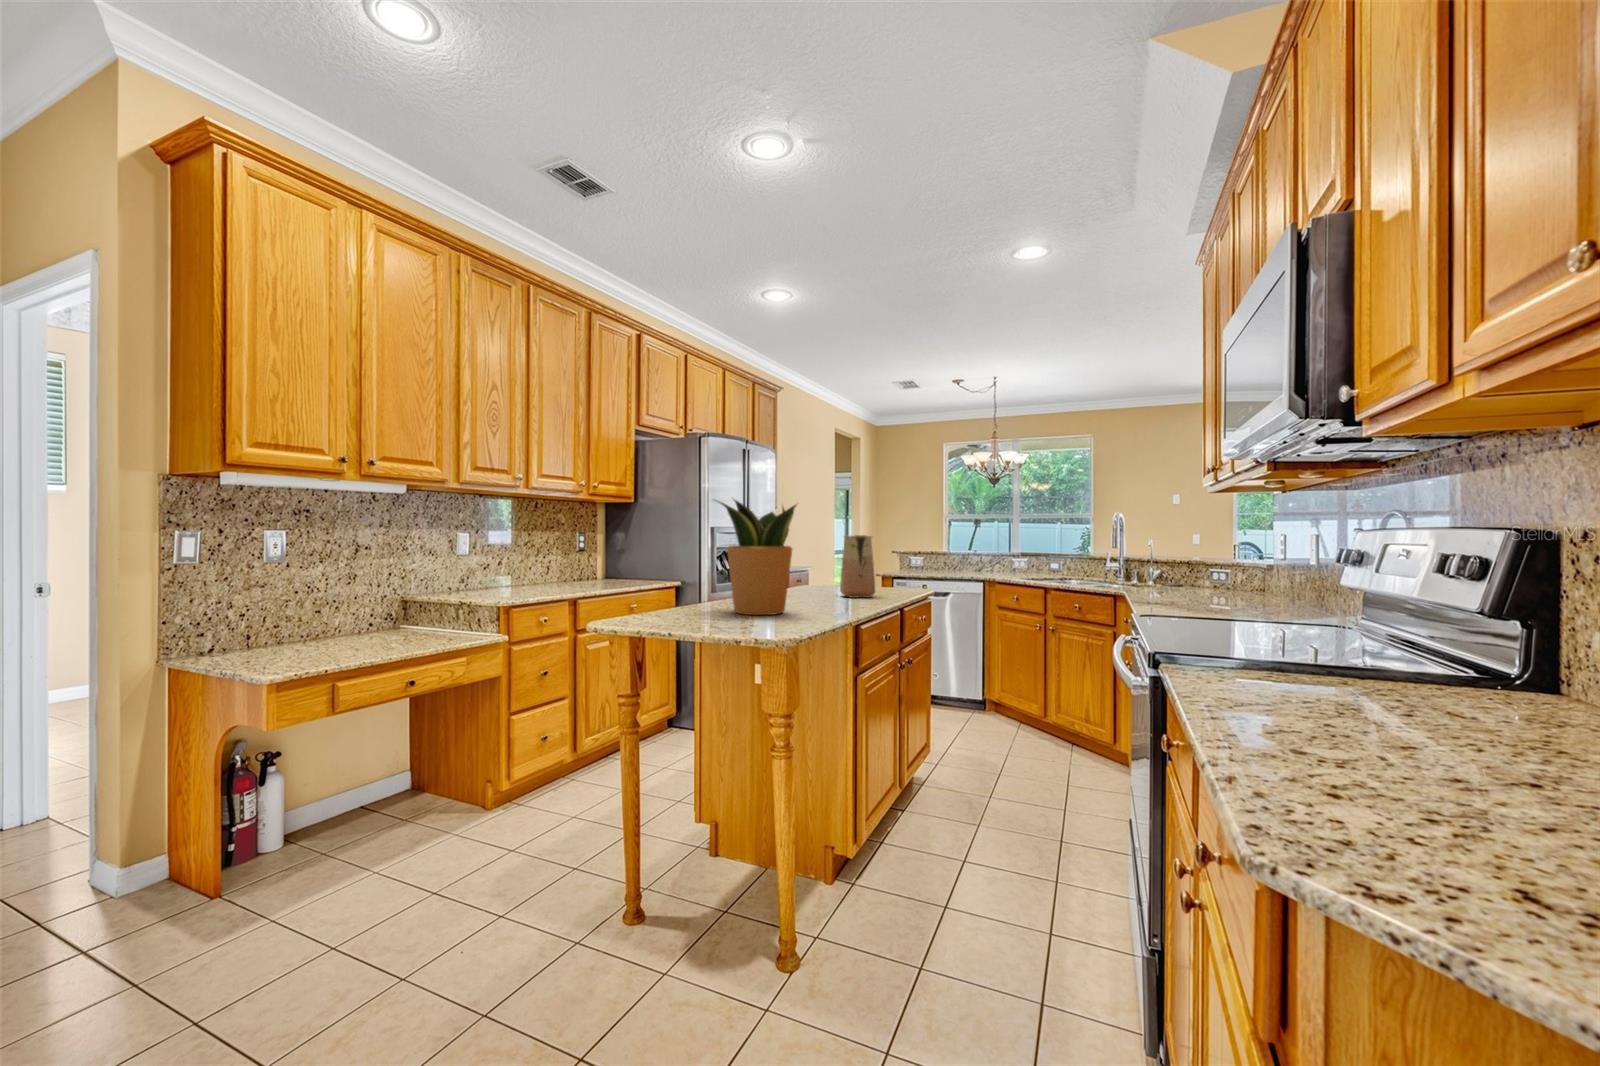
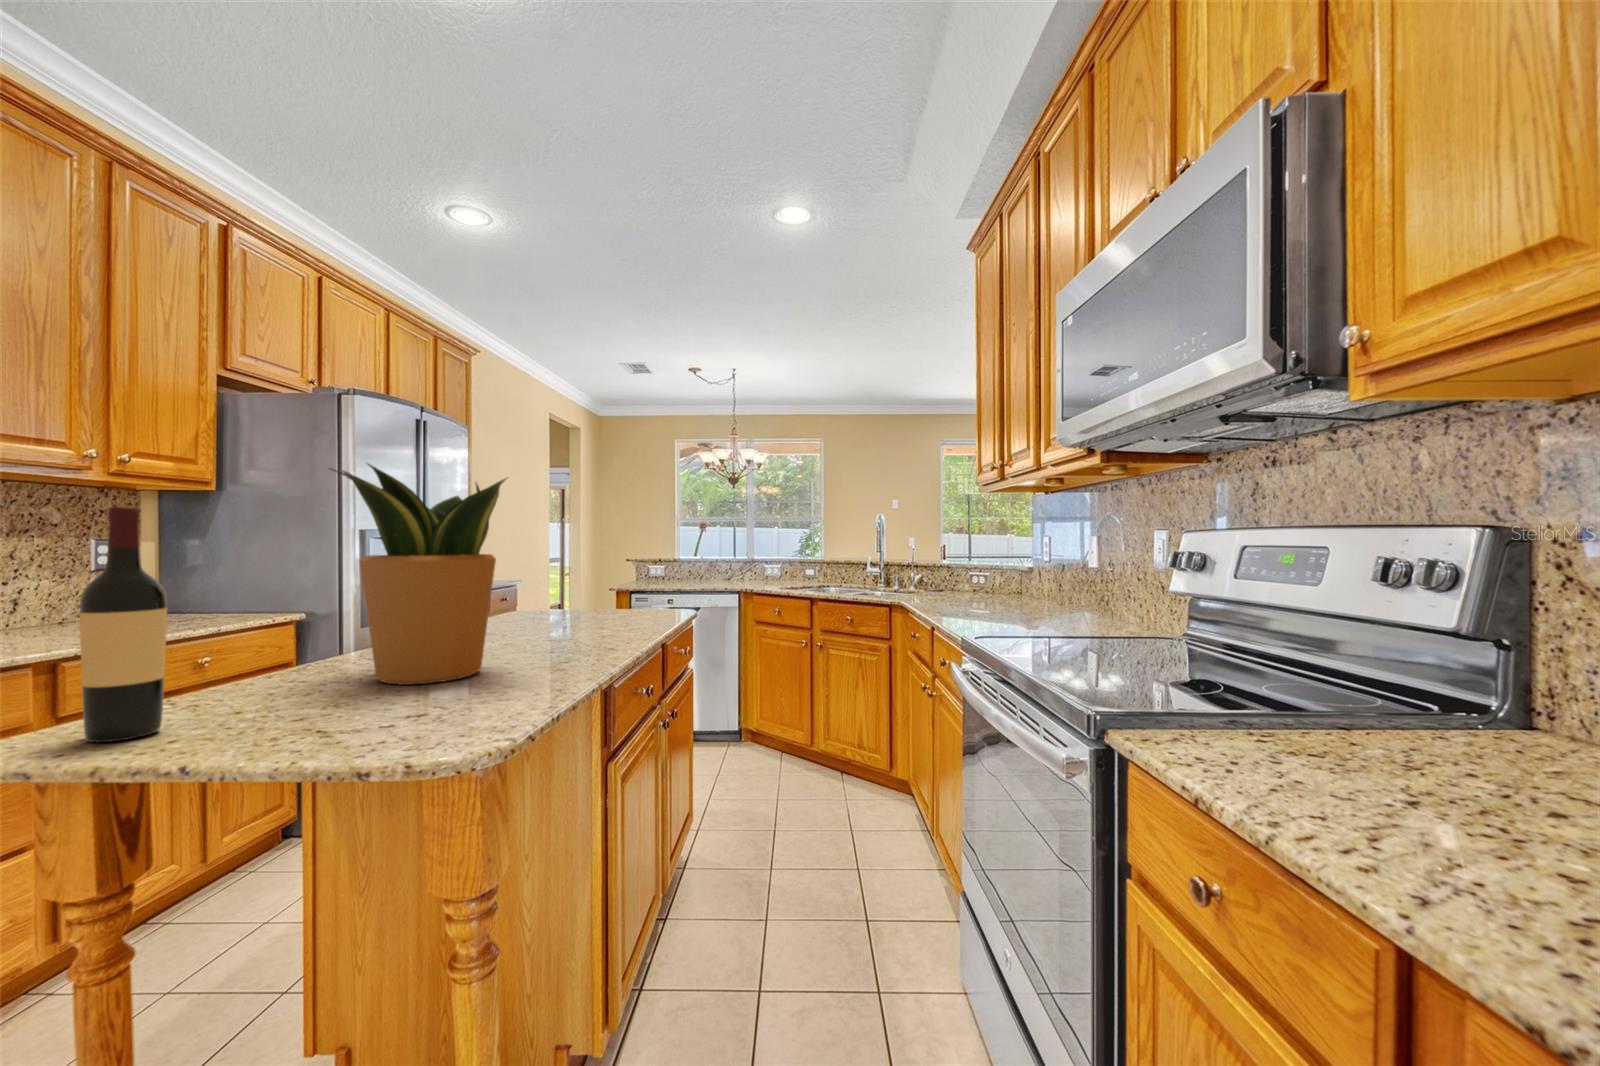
wine bottle: none [635,524,661,623] -> present [79,507,167,742]
vase: present [840,535,875,598] -> none [571,537,624,628]

